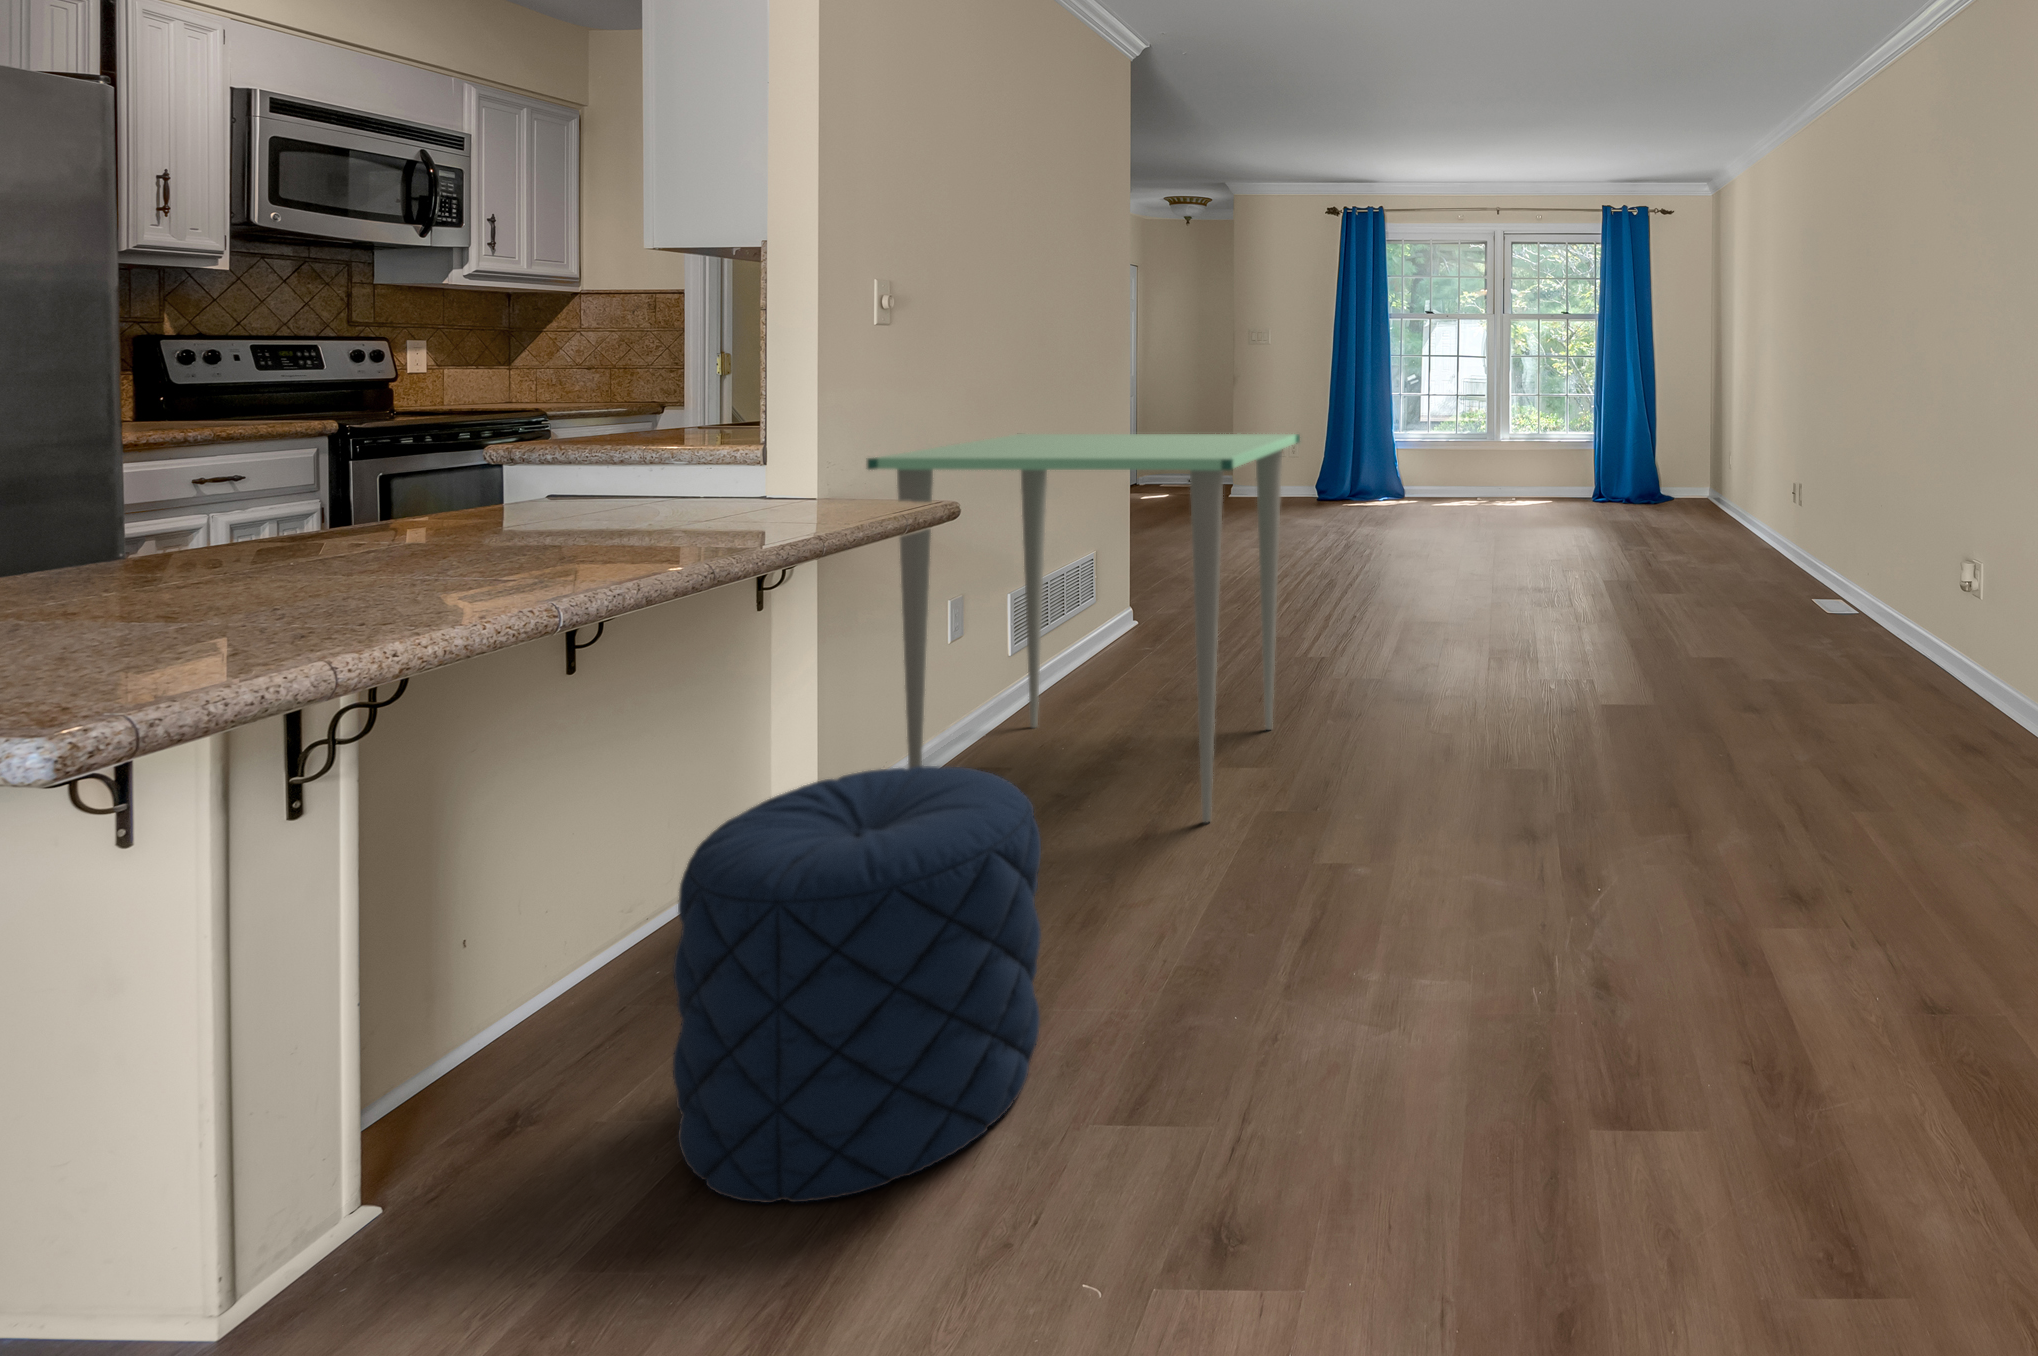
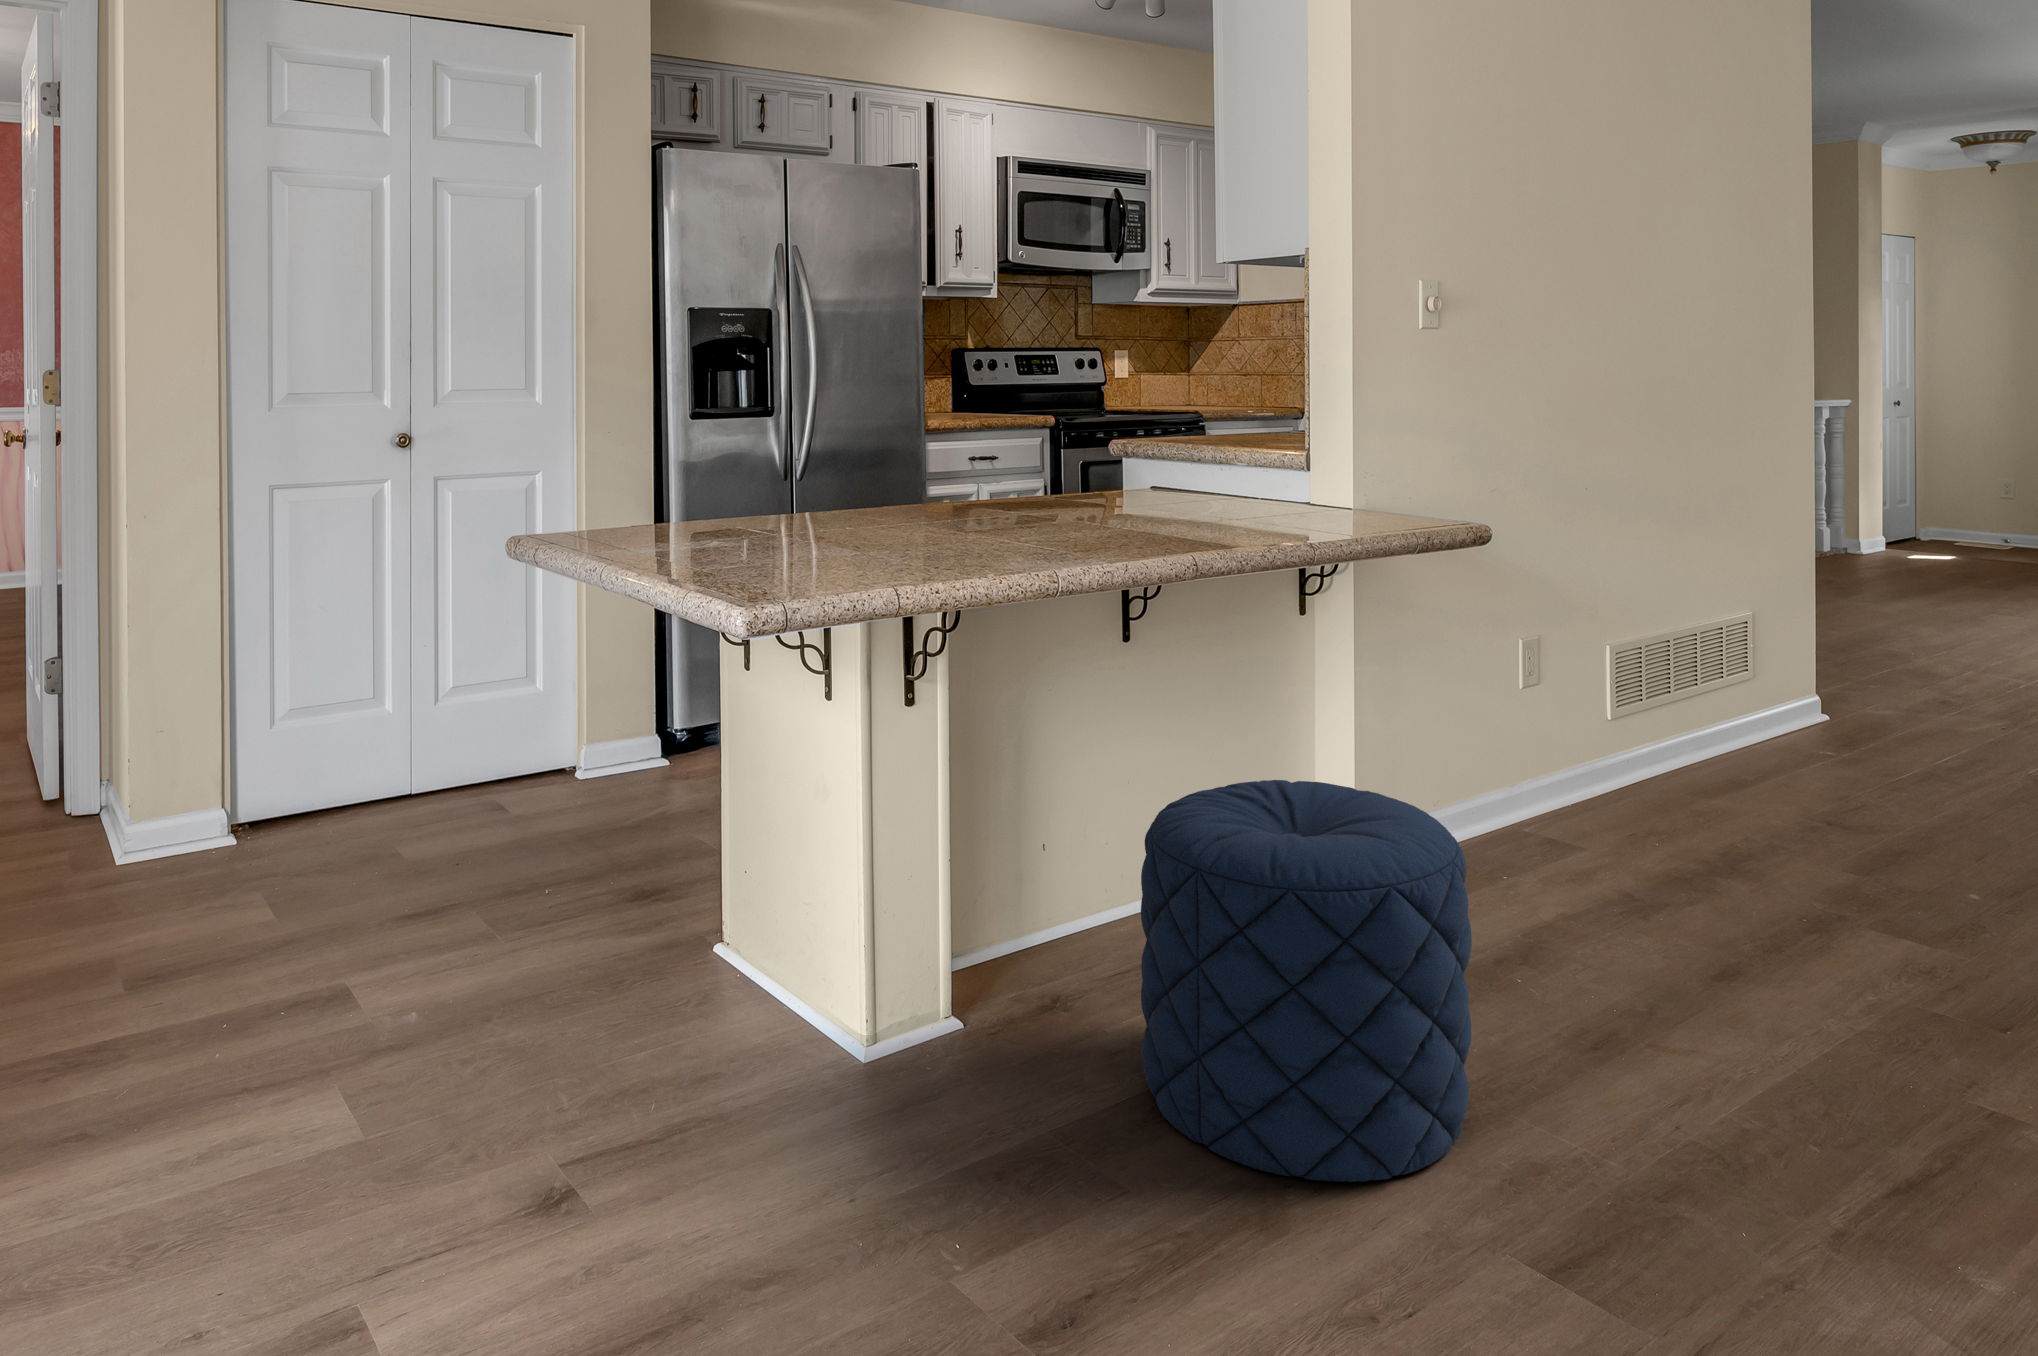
dining table: present [866,434,1300,823] -> none [1400,457,2014,982]

